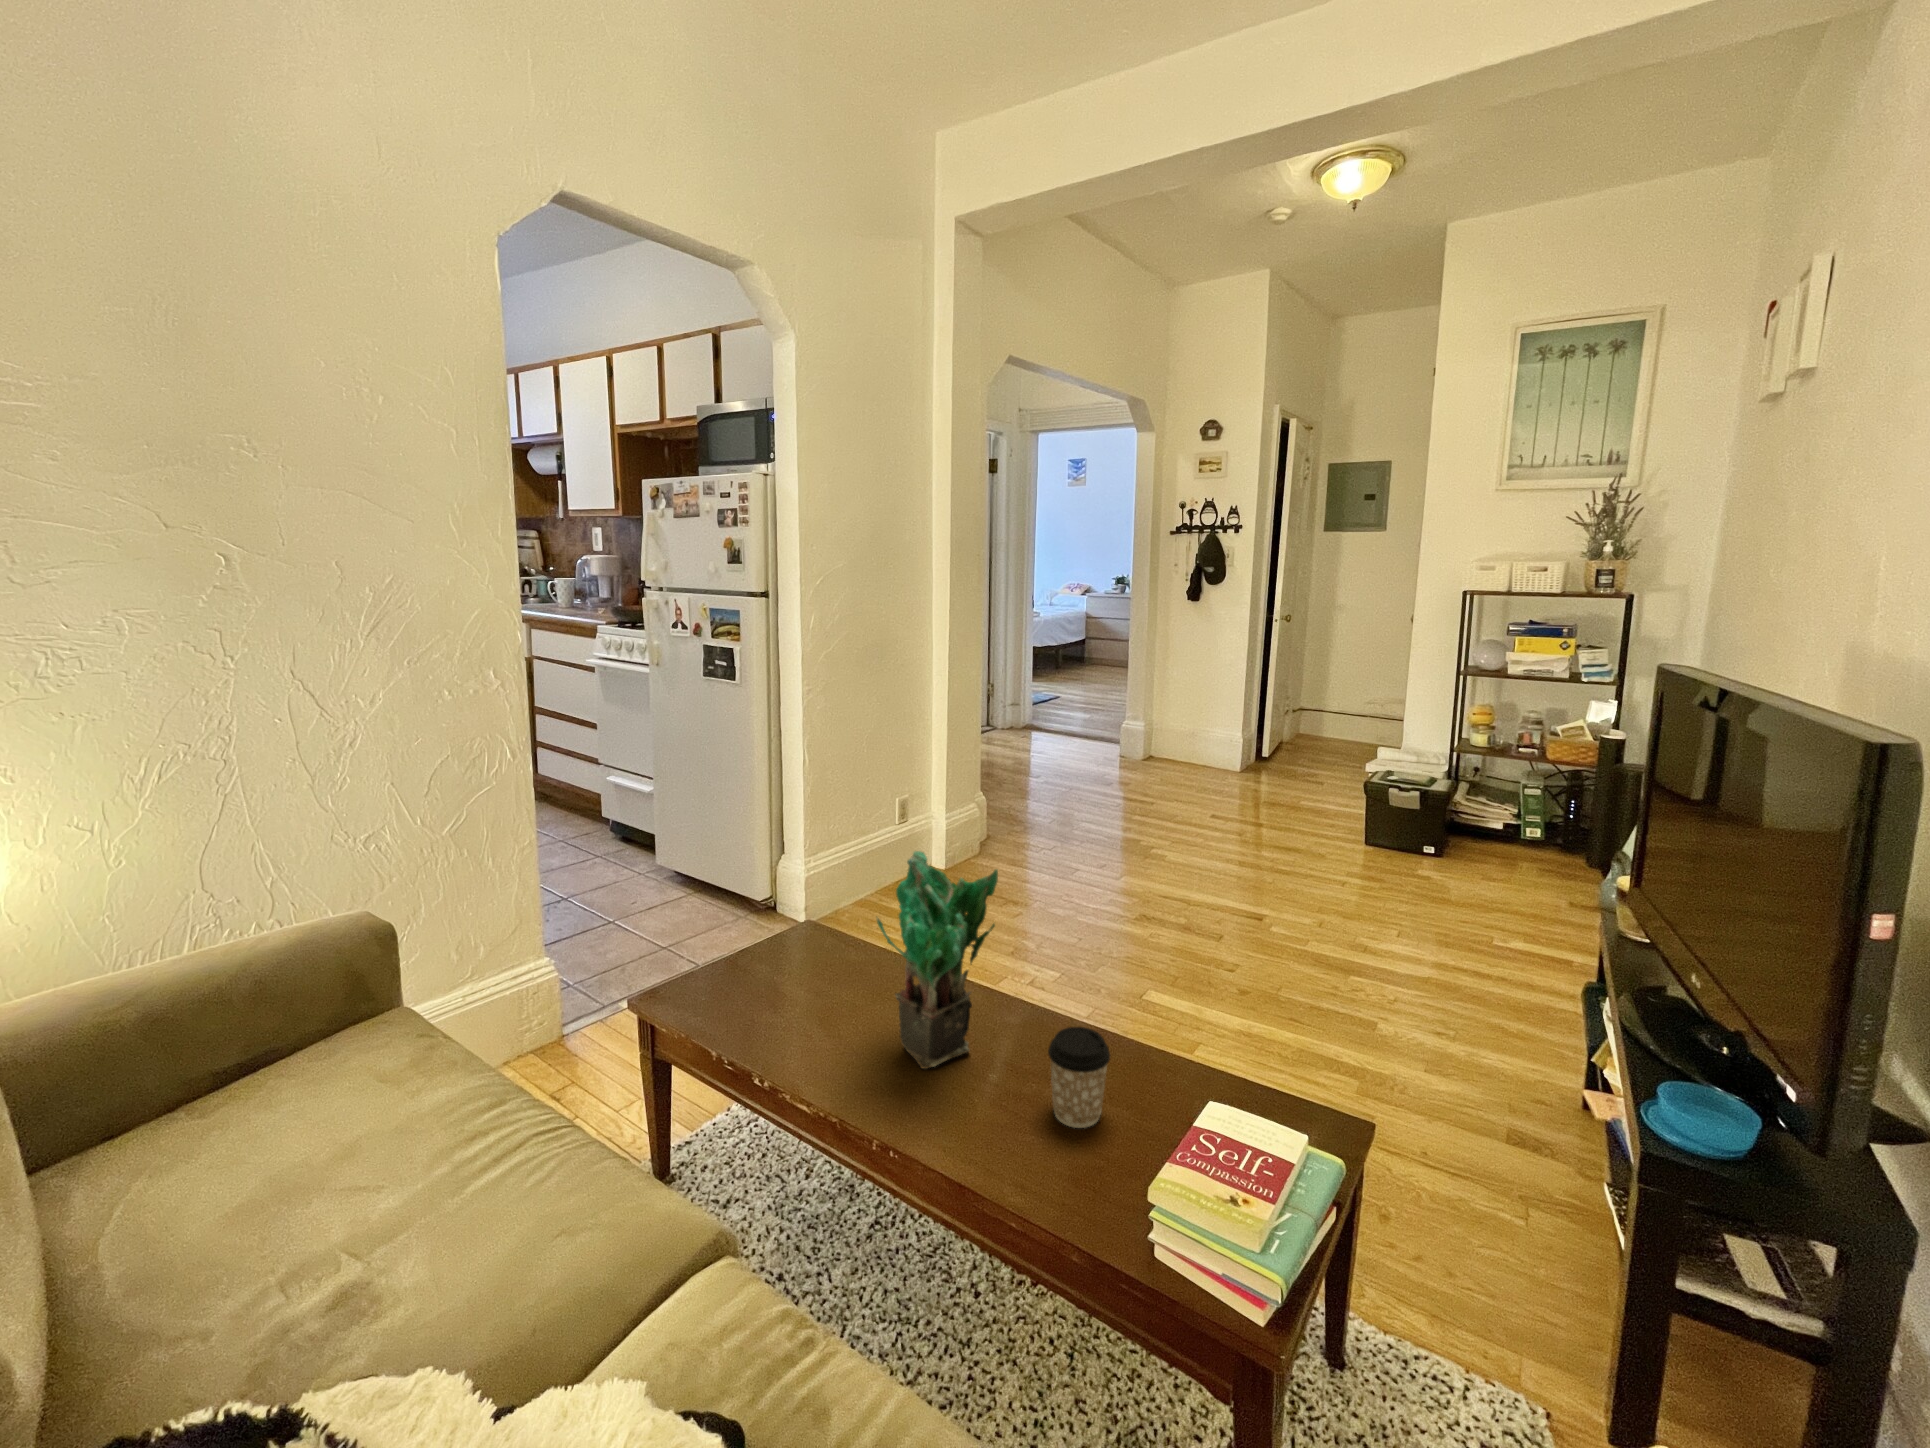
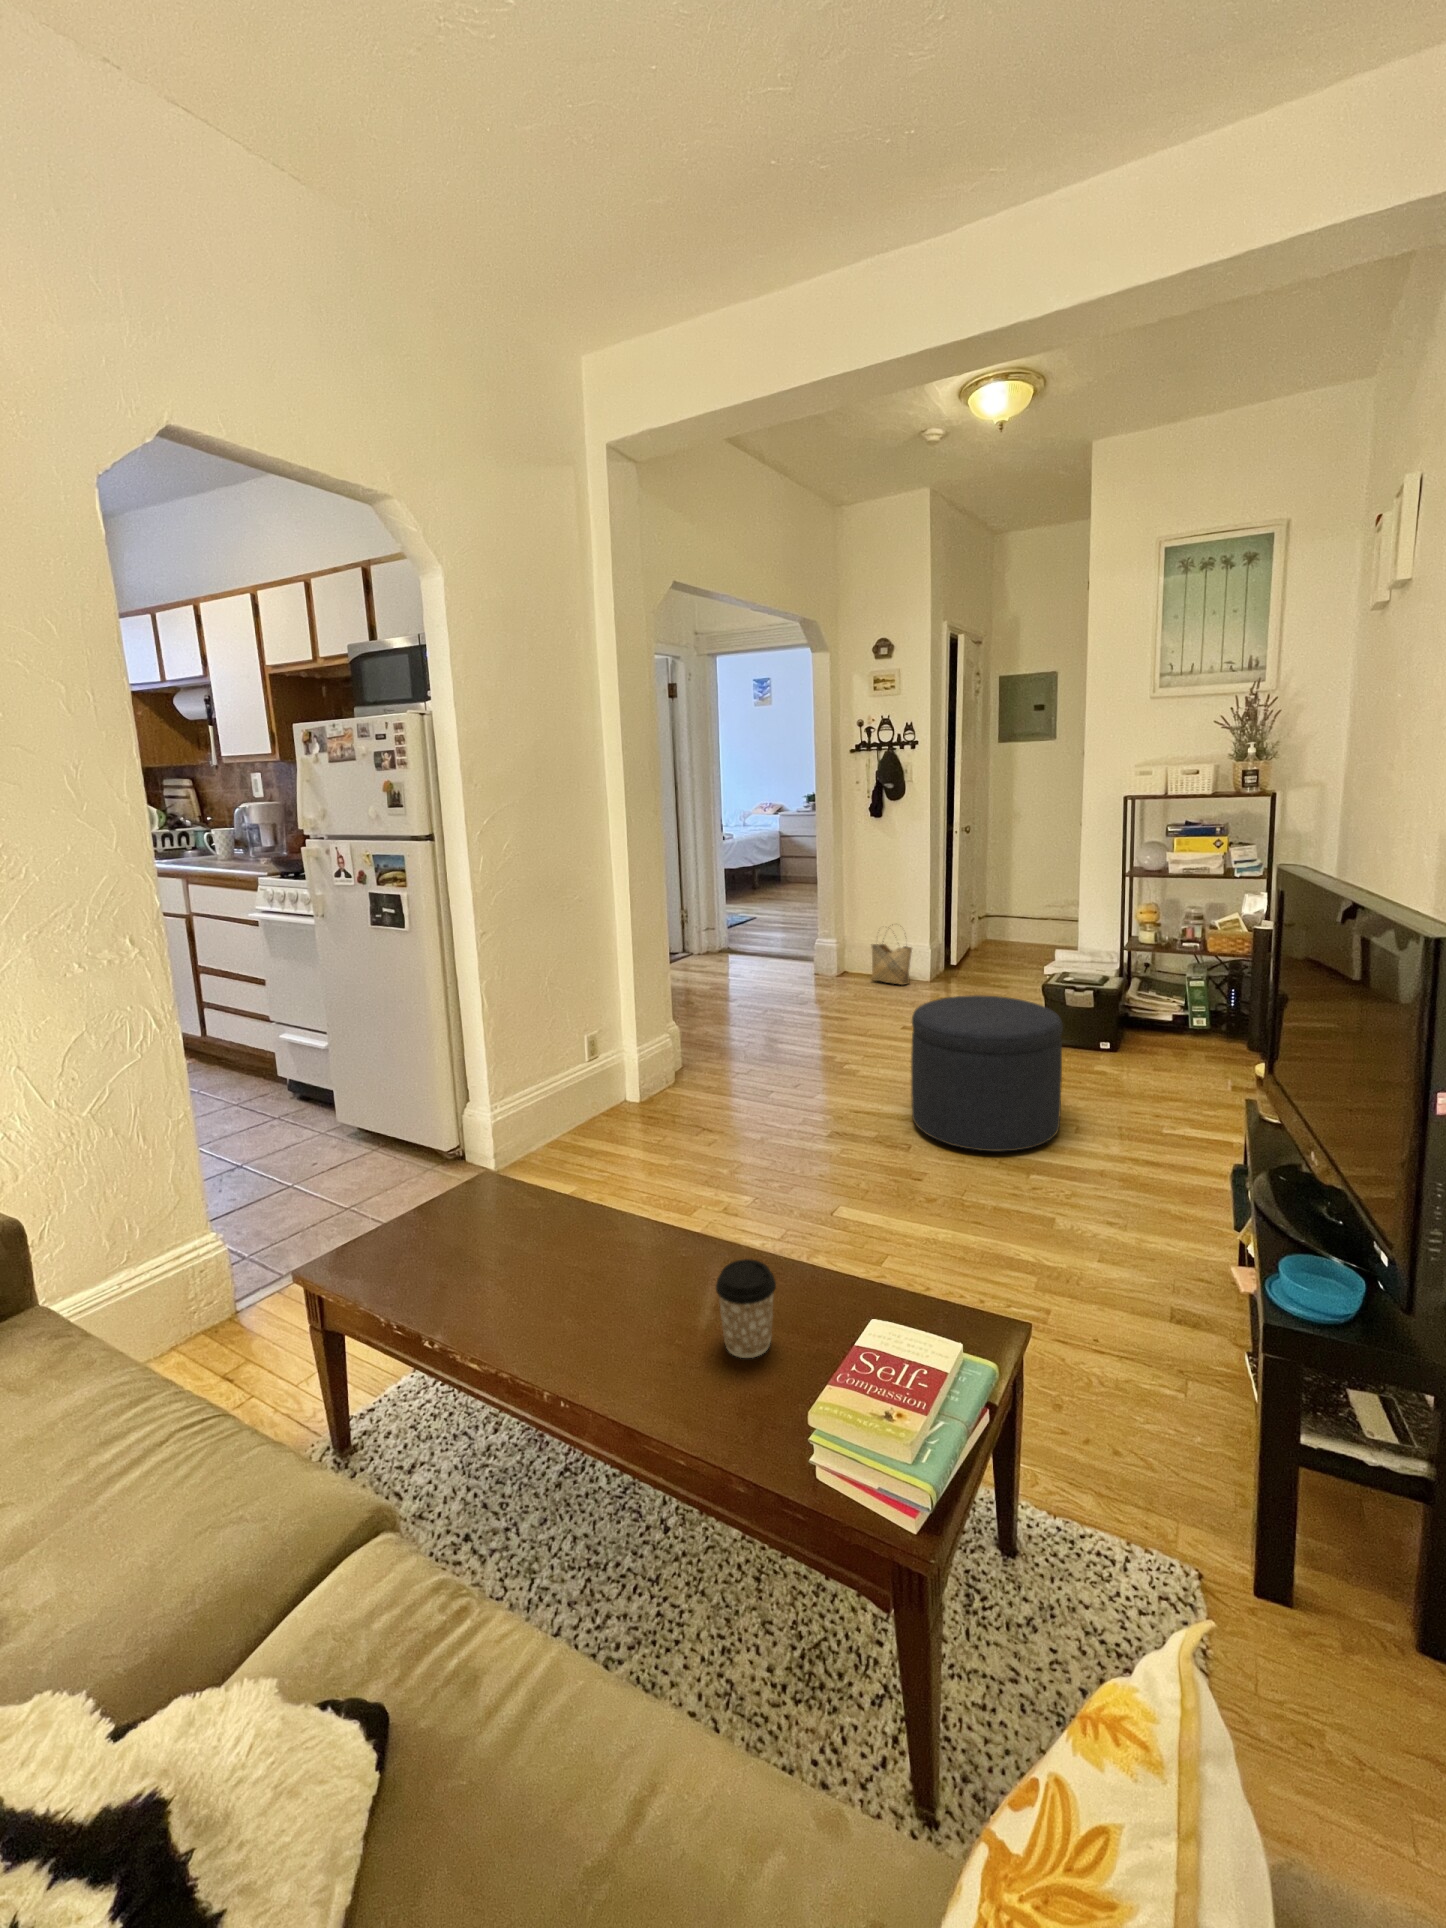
woven basket: none [1179,710,1223,771] -> present [871,927,912,985]
ottoman: none [1224,785,1390,946] -> present [911,995,1063,1151]
potted plant: present [877,851,998,1069] -> none [538,1099,660,1315]

